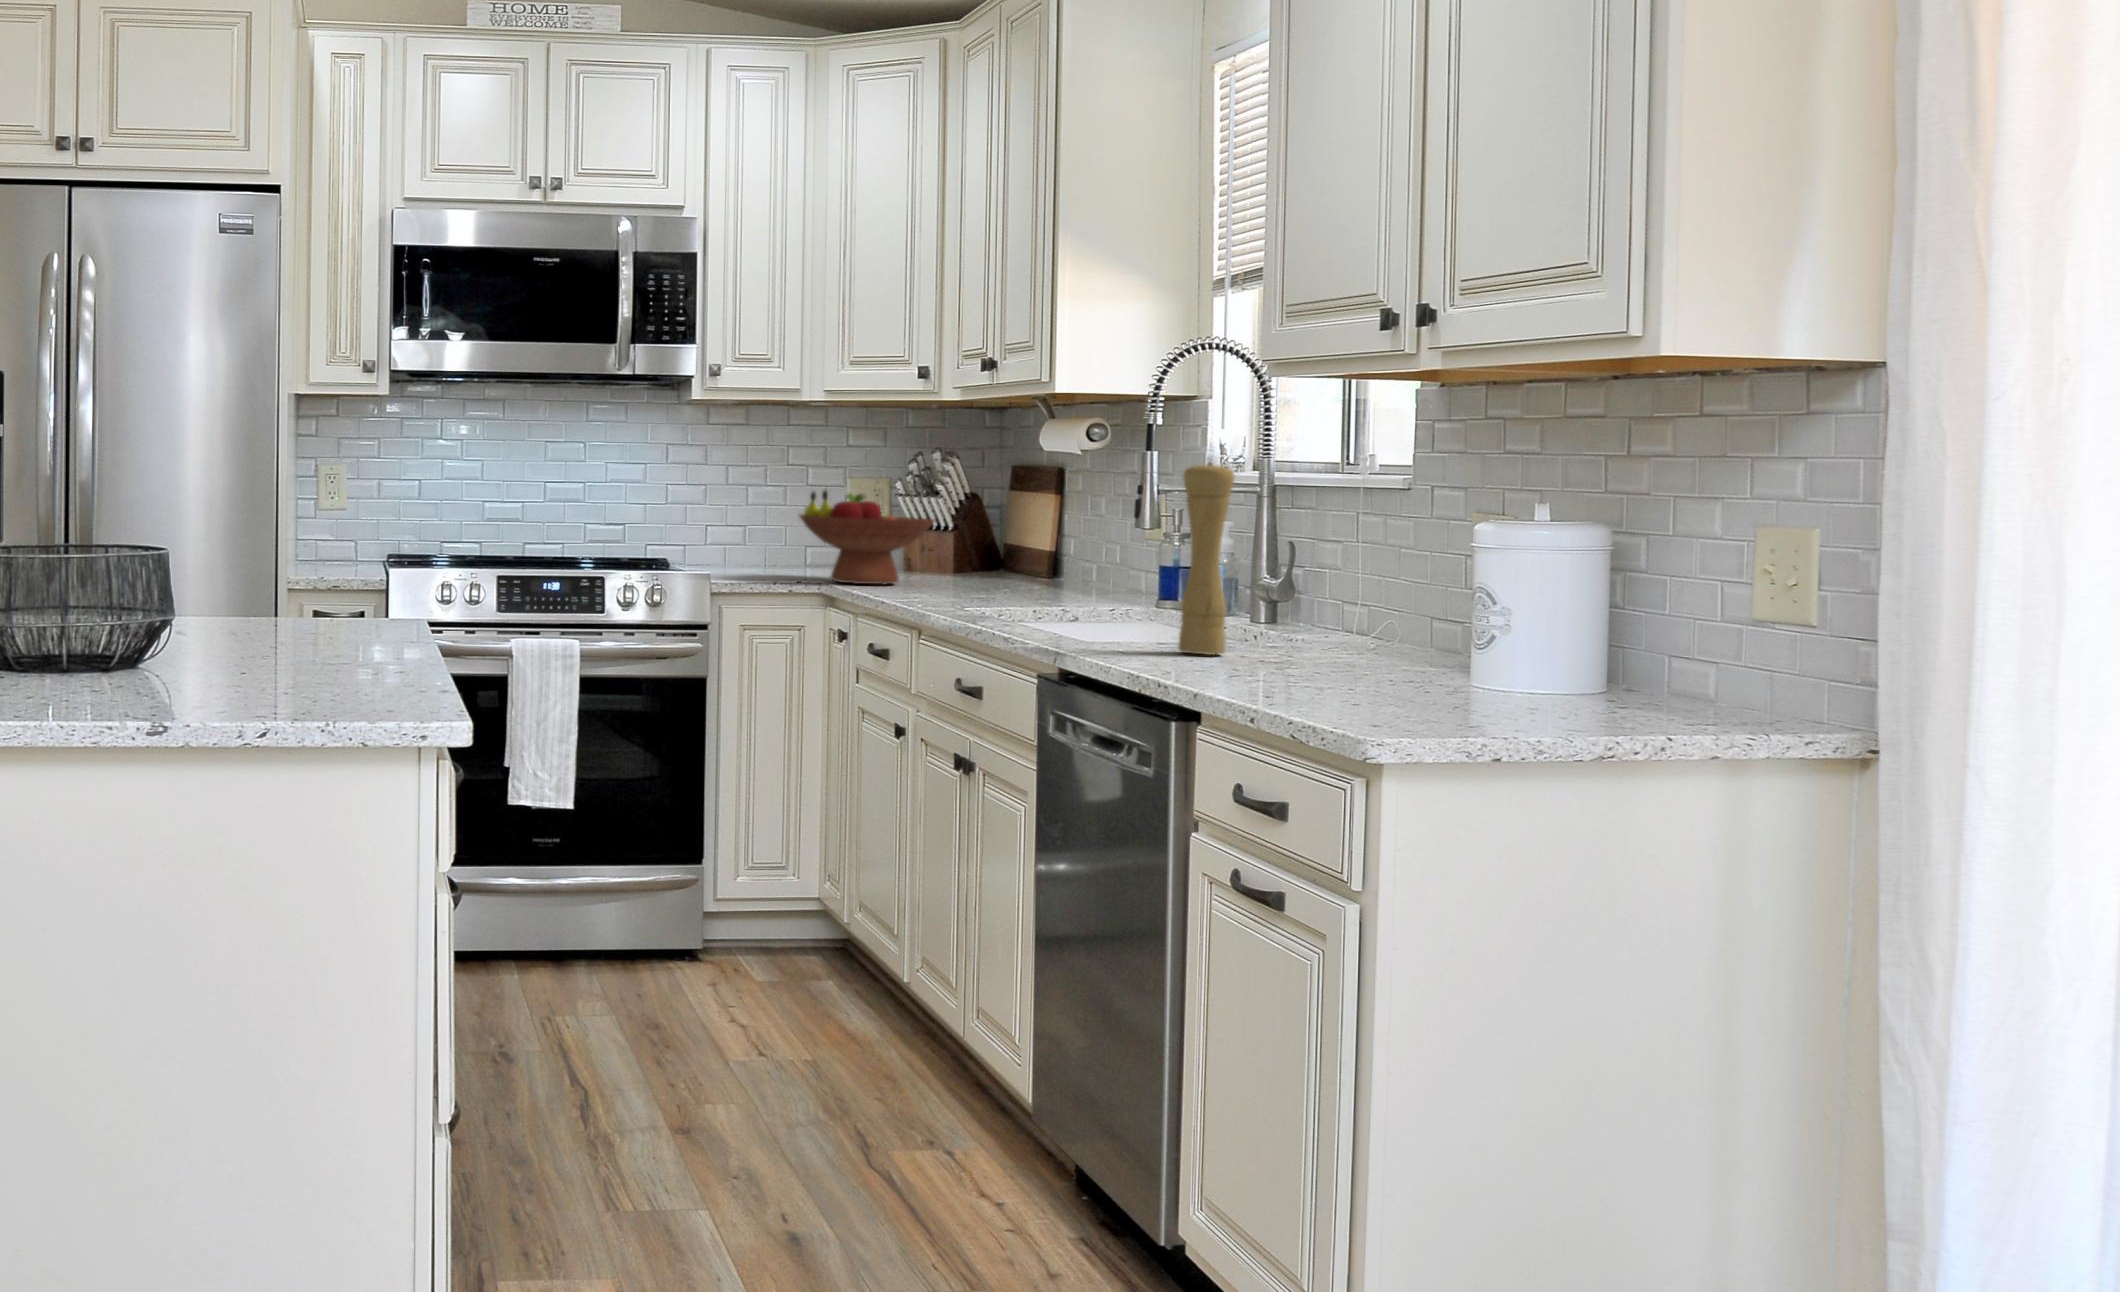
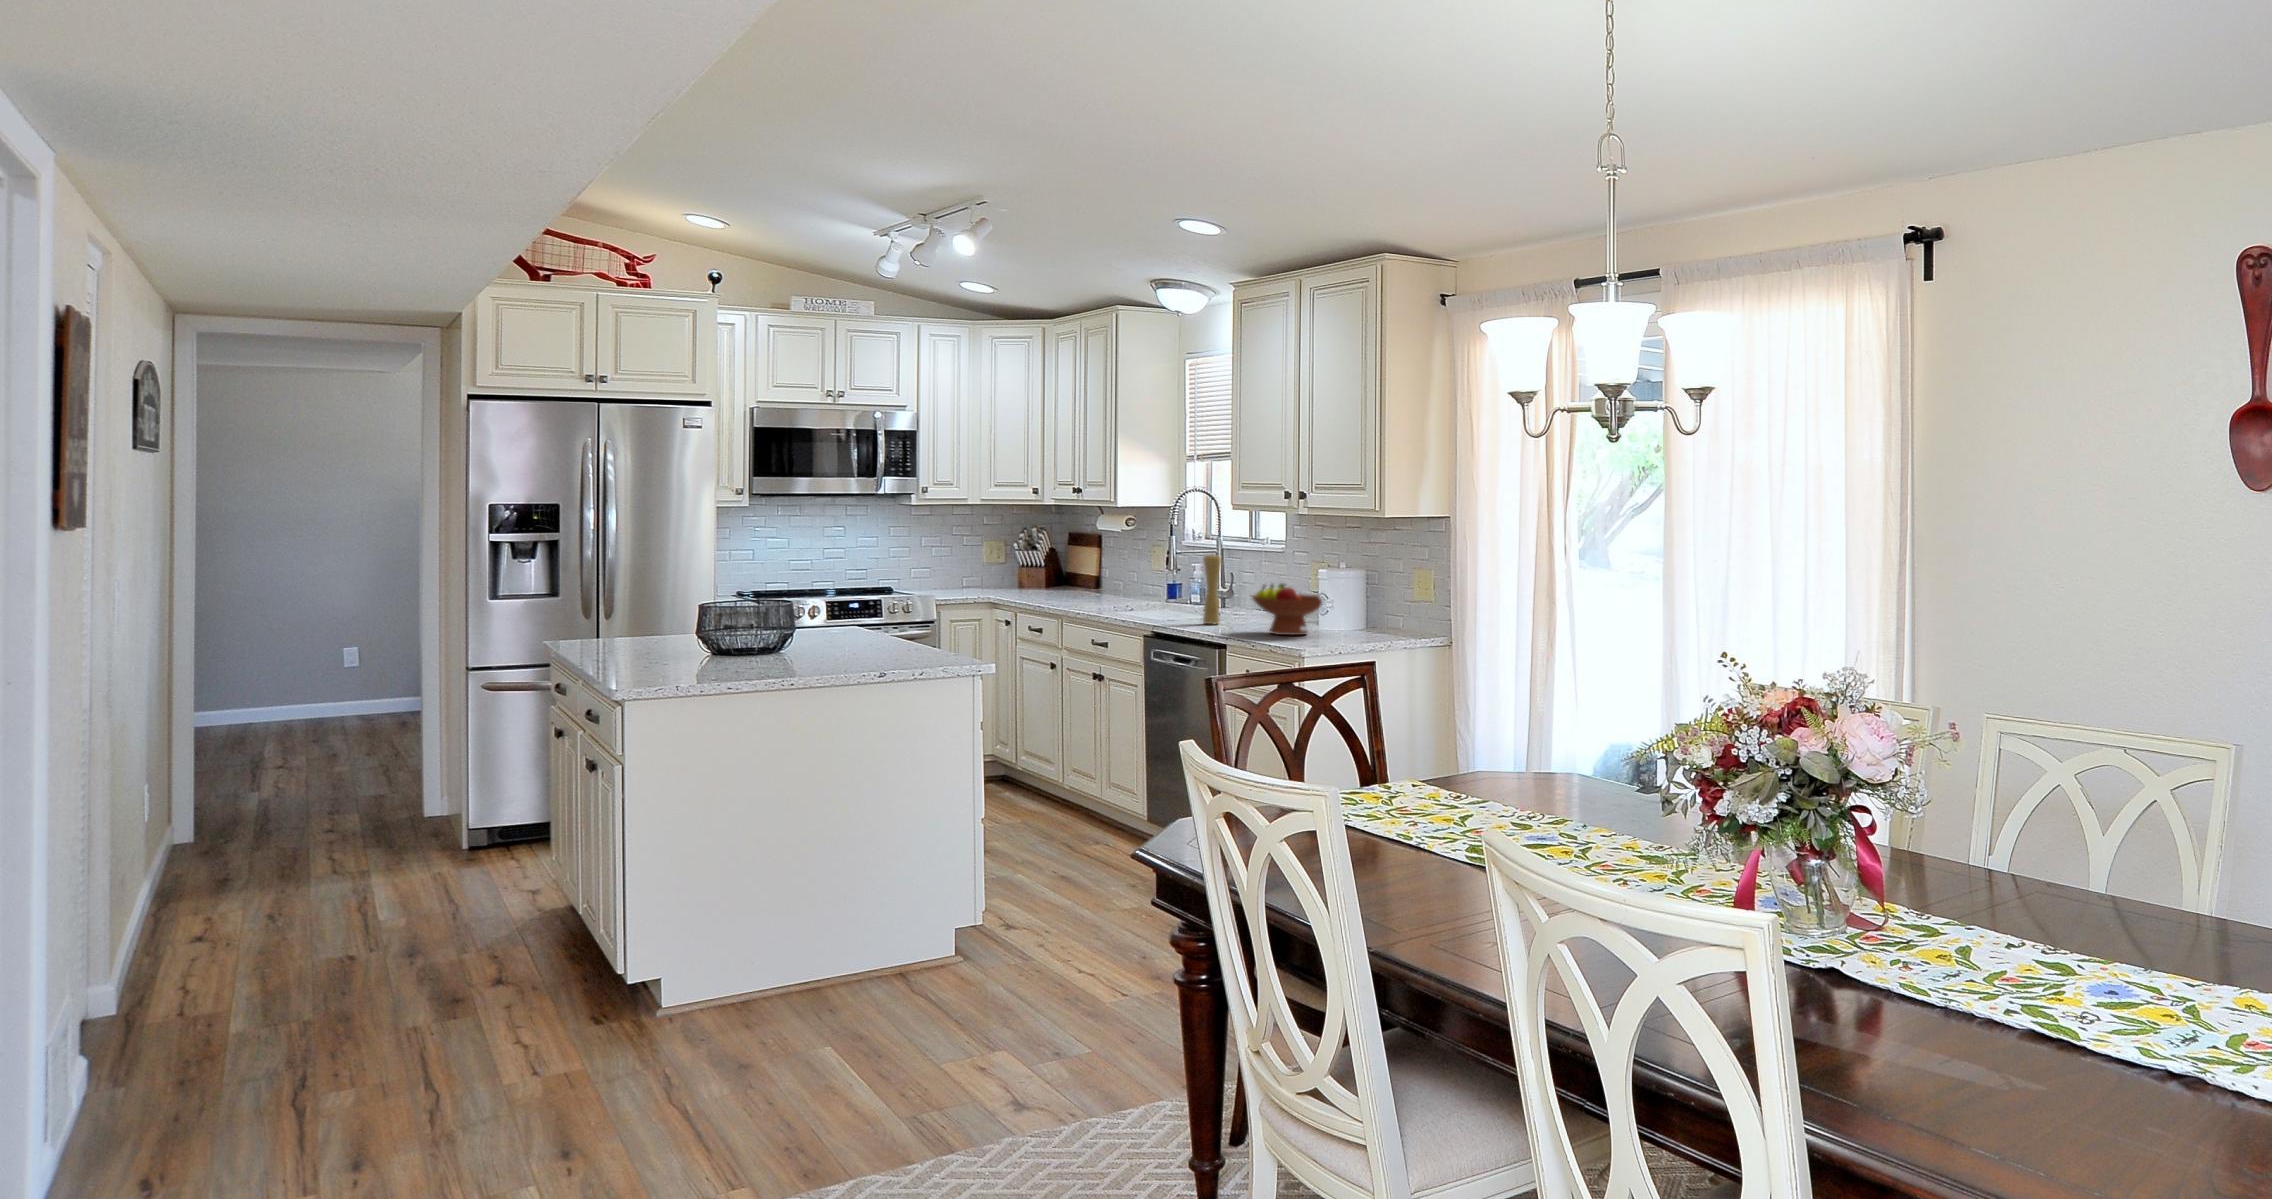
fruit bowl: present [799,491,935,585] -> present [1252,584,1322,635]

